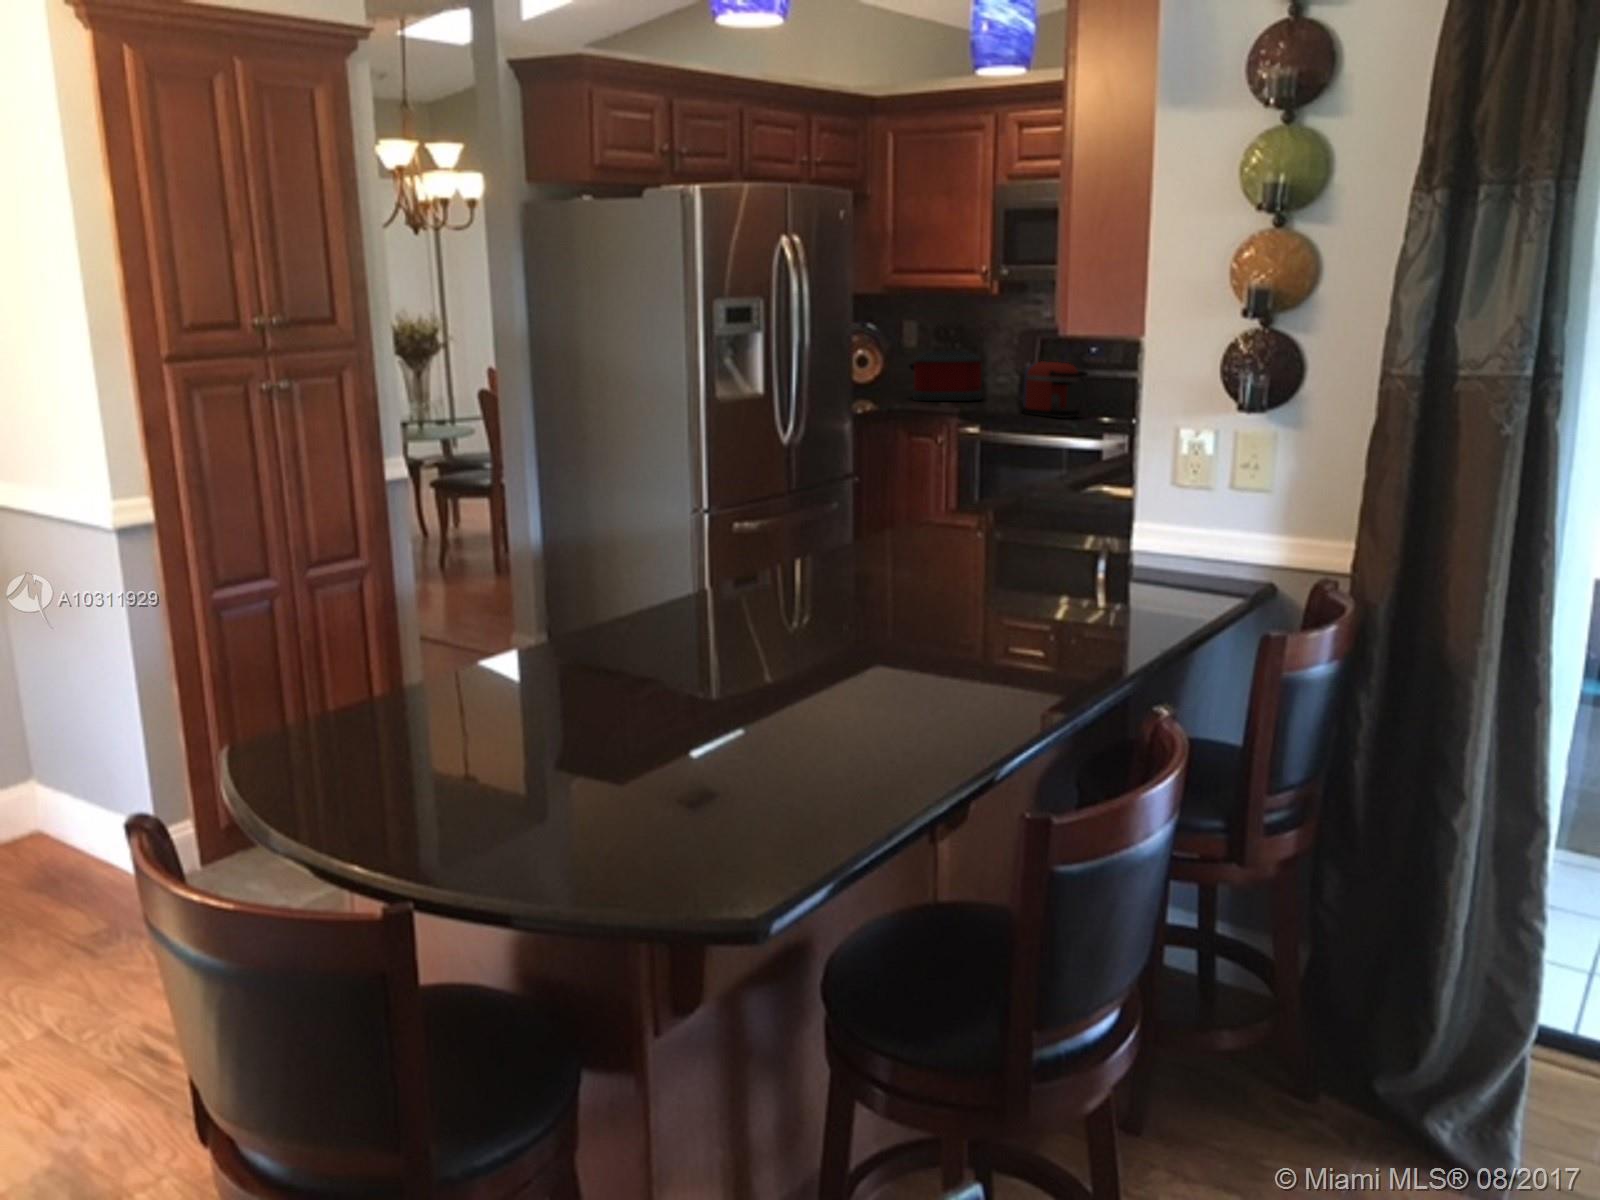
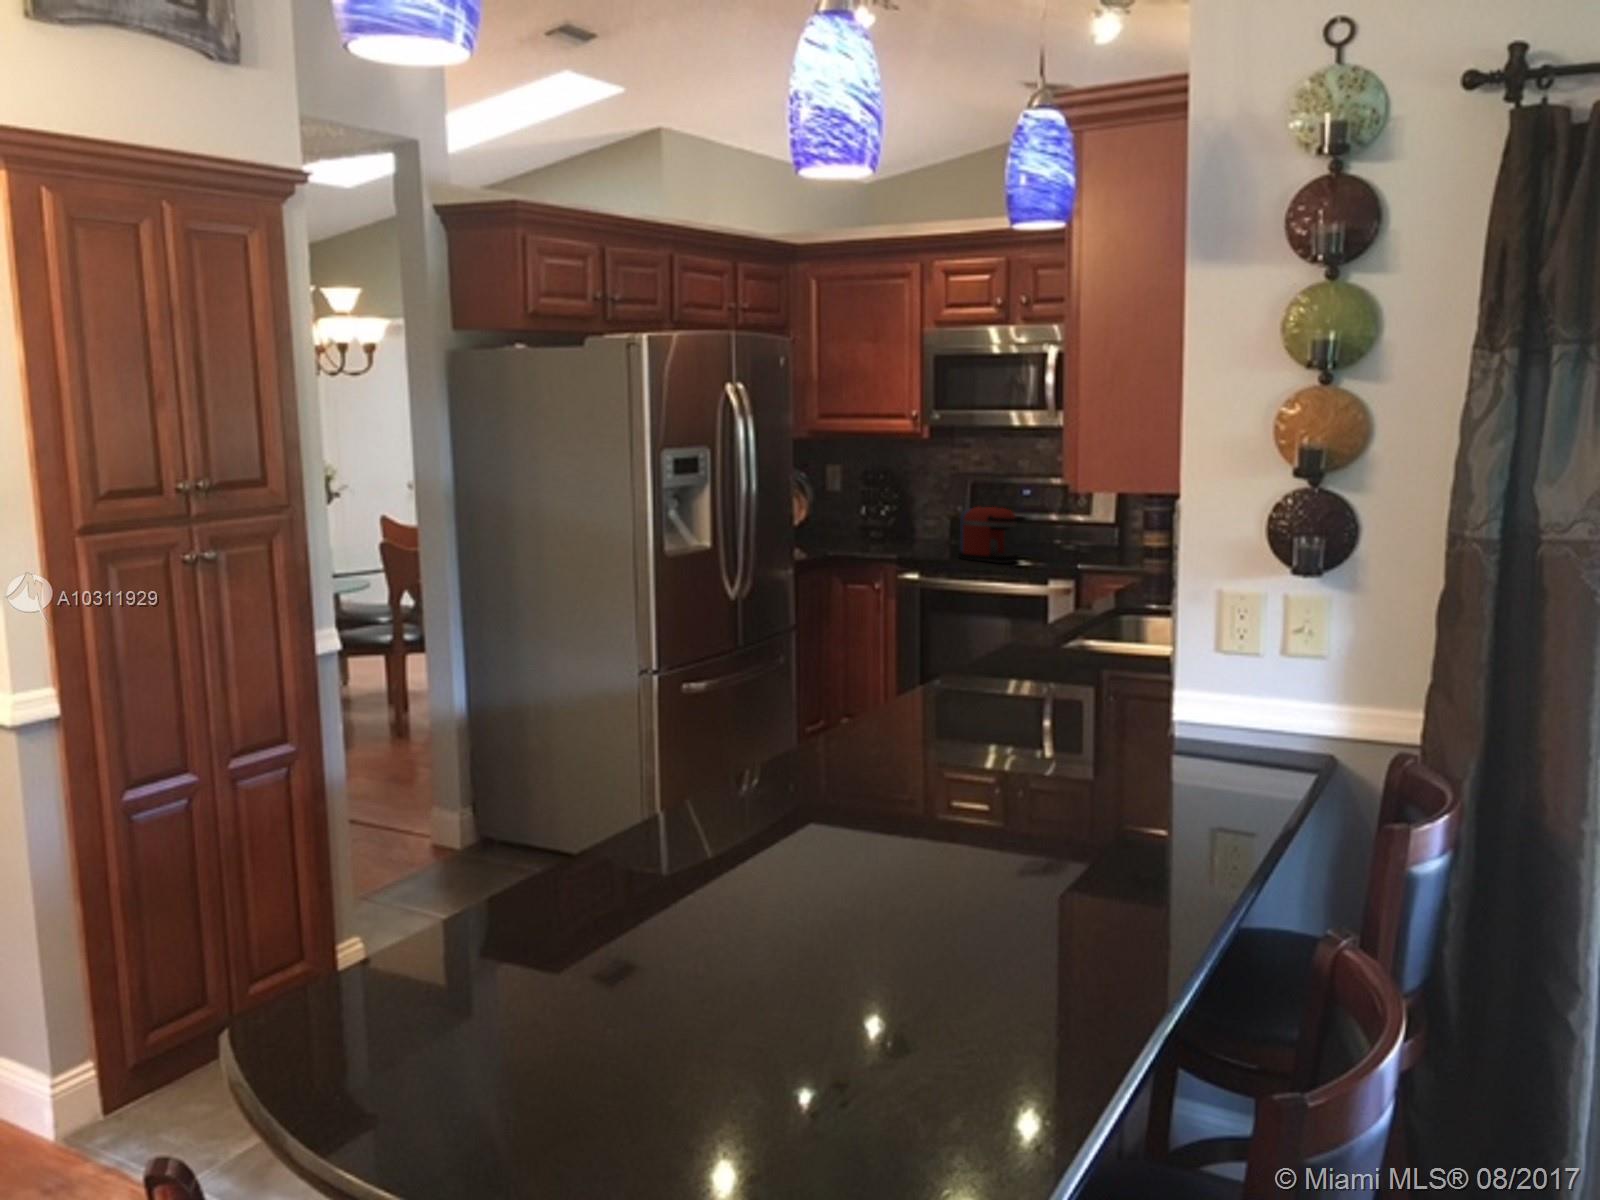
toaster: present [909,351,983,401] -> none [838,496,913,547]

